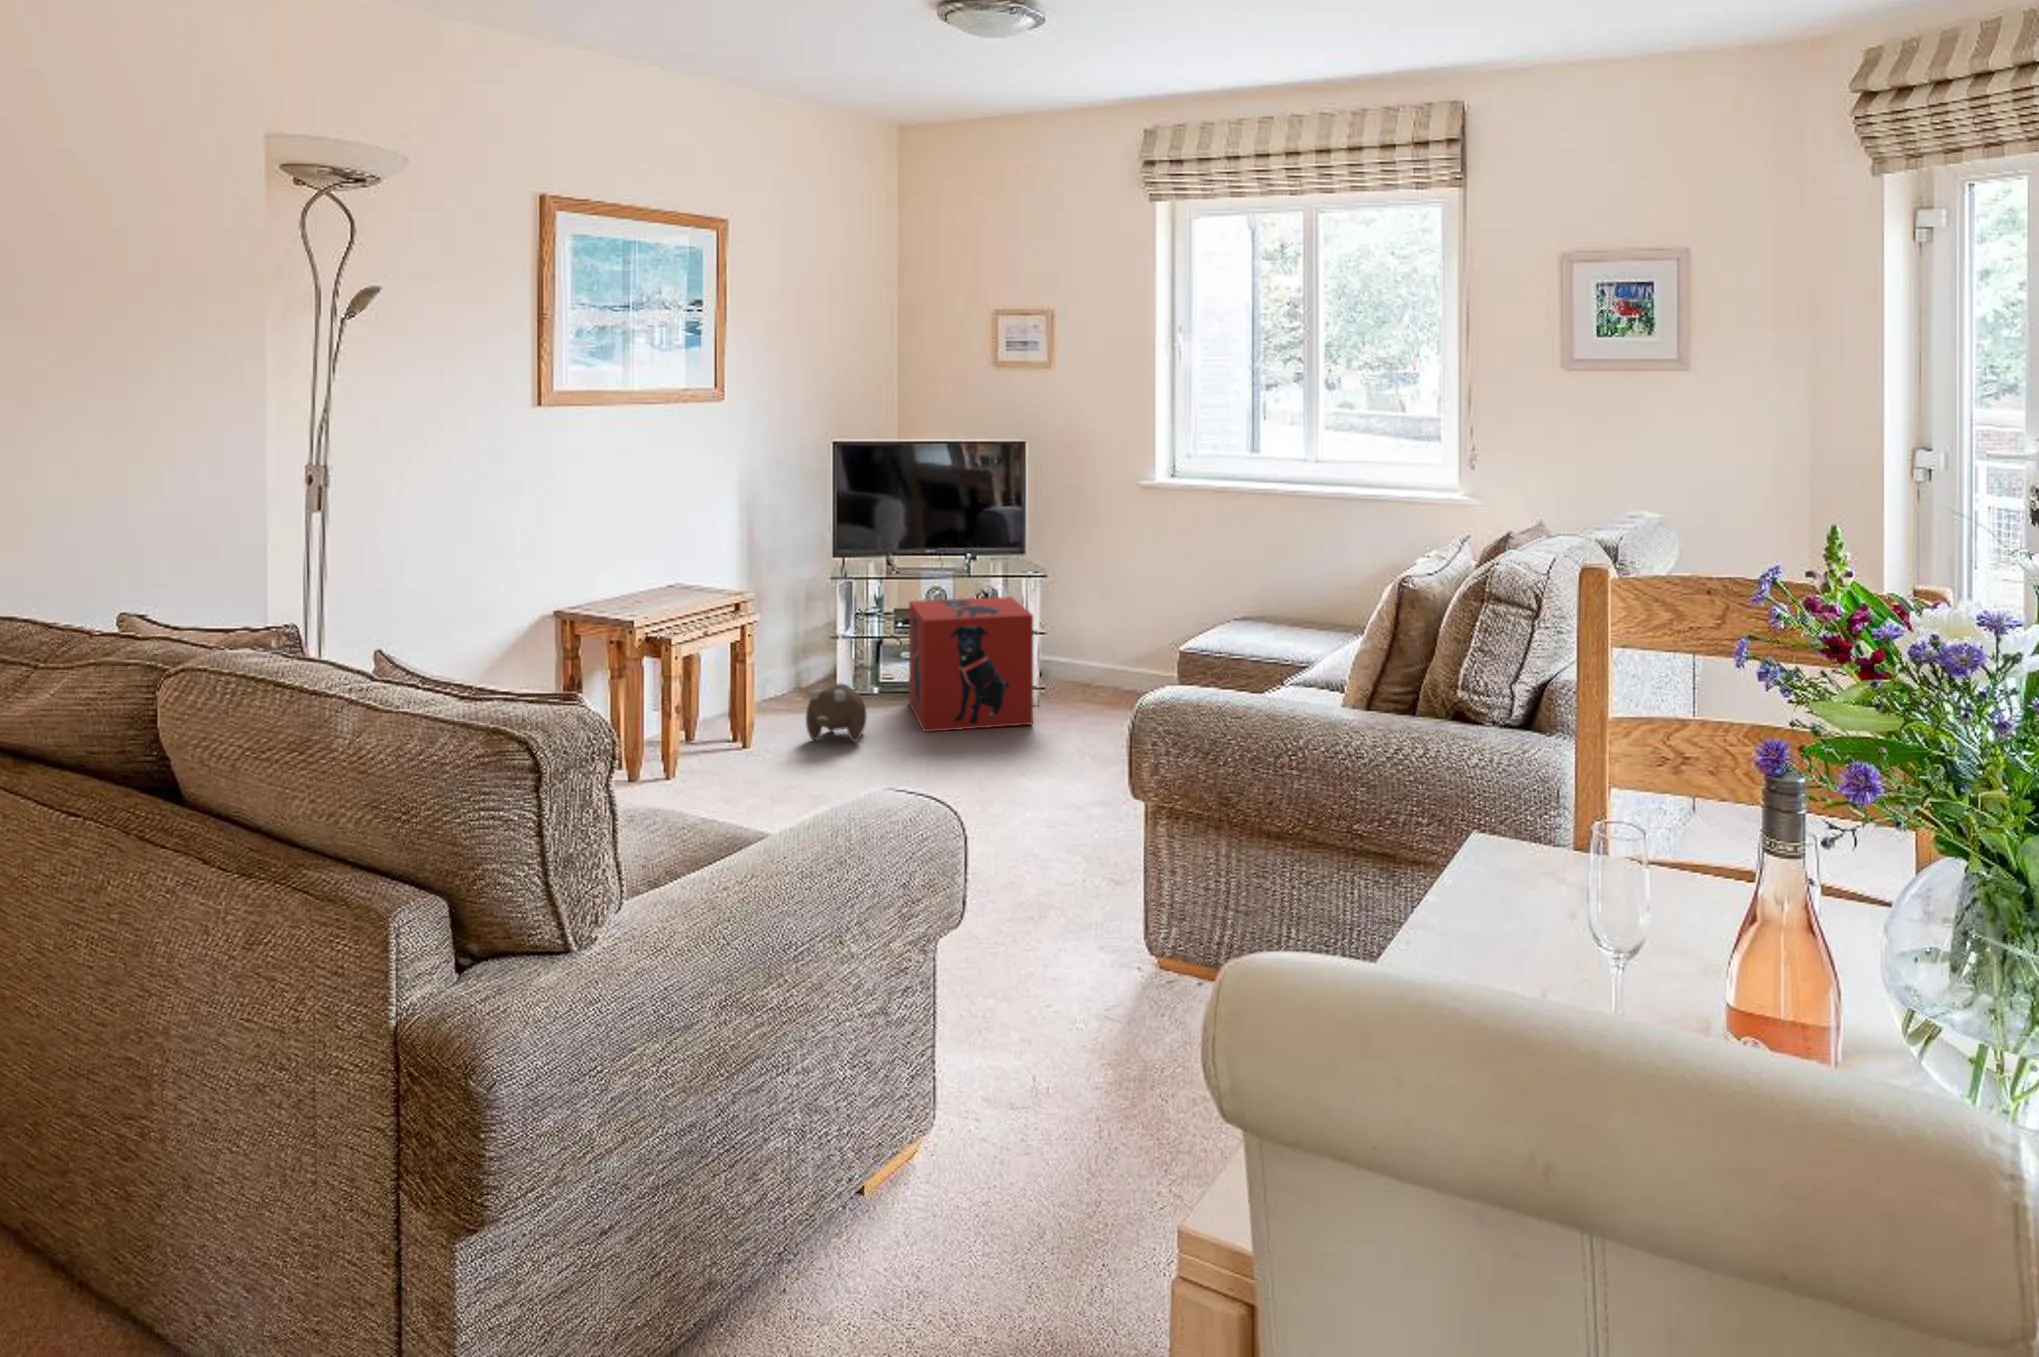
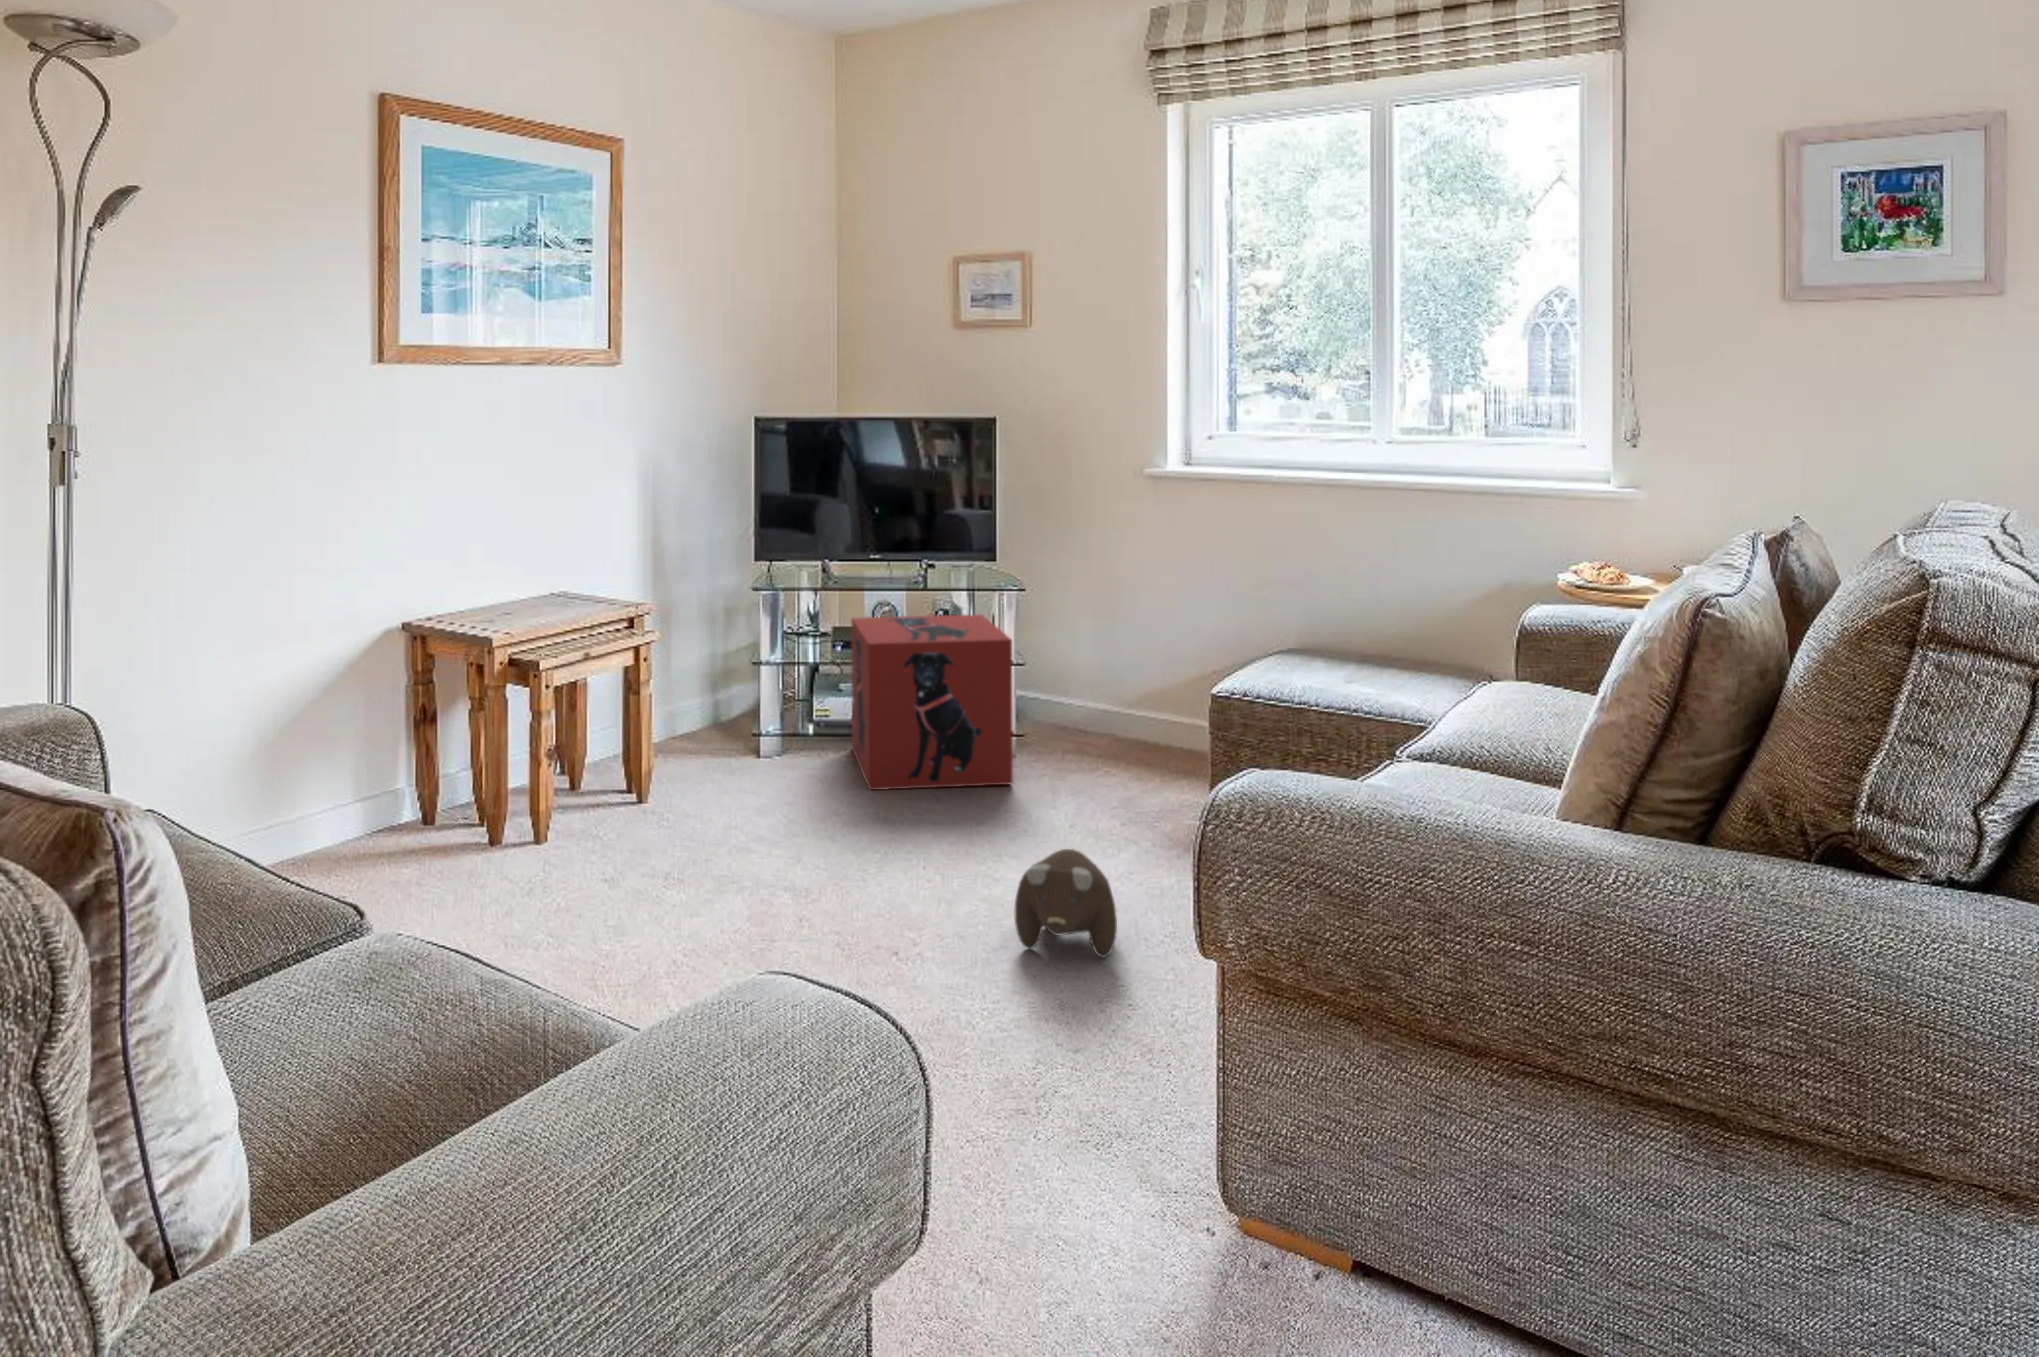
plush toy: present [806,683,866,742] -> present [1015,849,1117,957]

